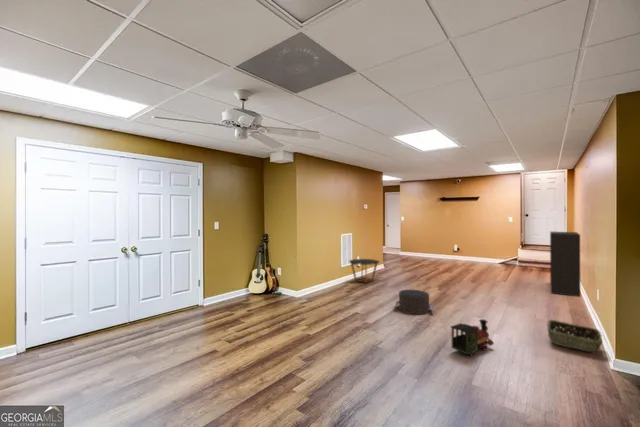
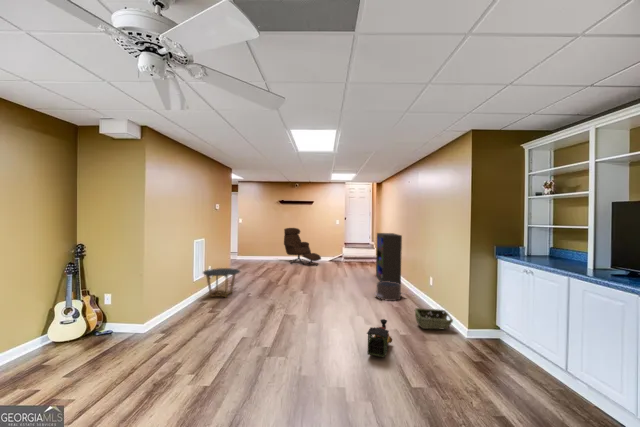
lounge chair: none [443,226,486,267] -> present [284,228,321,266]
pouf: present [395,290,434,314] -> present [376,281,405,301]

